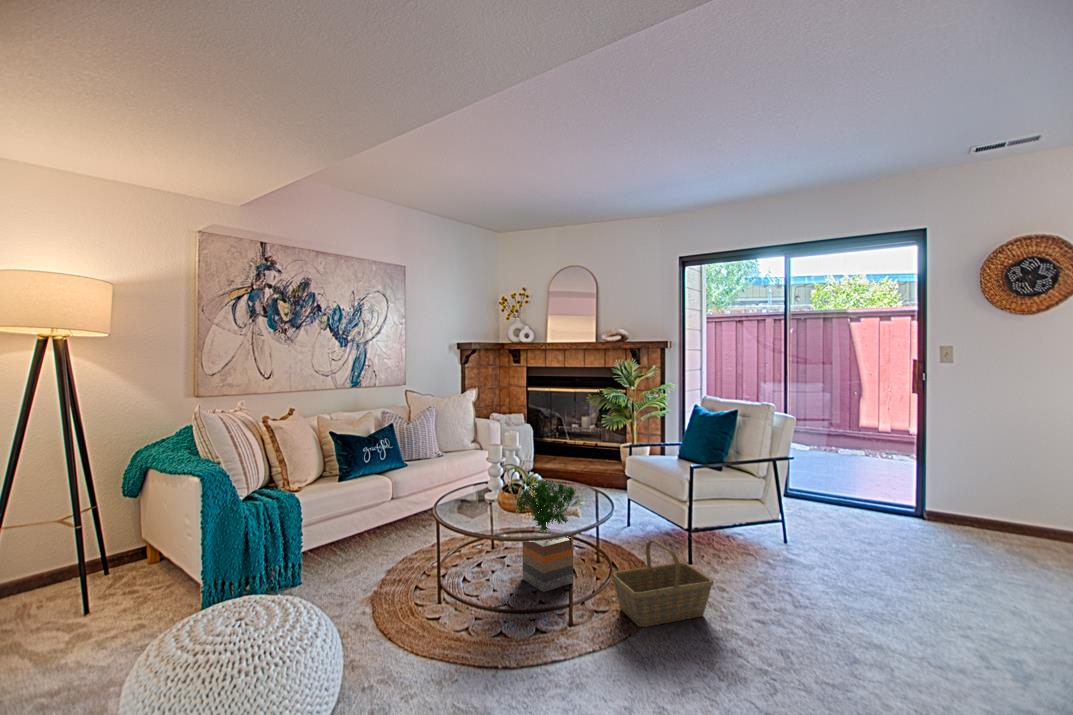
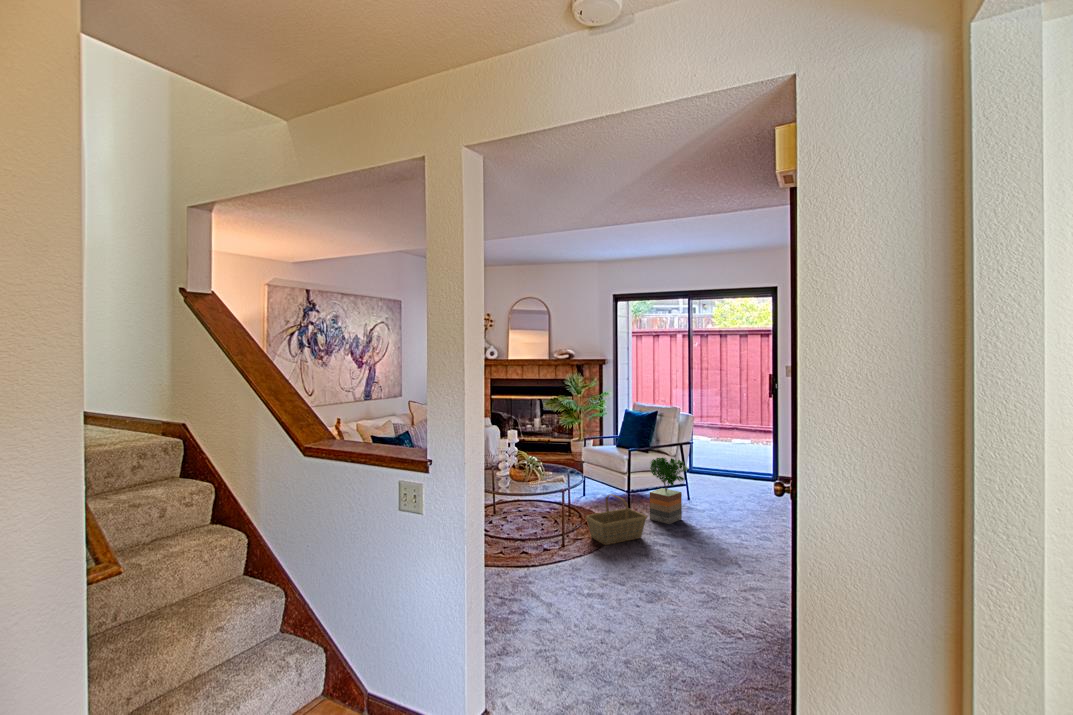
potted tree: present [517,481,584,592] -> present [649,457,688,524]

